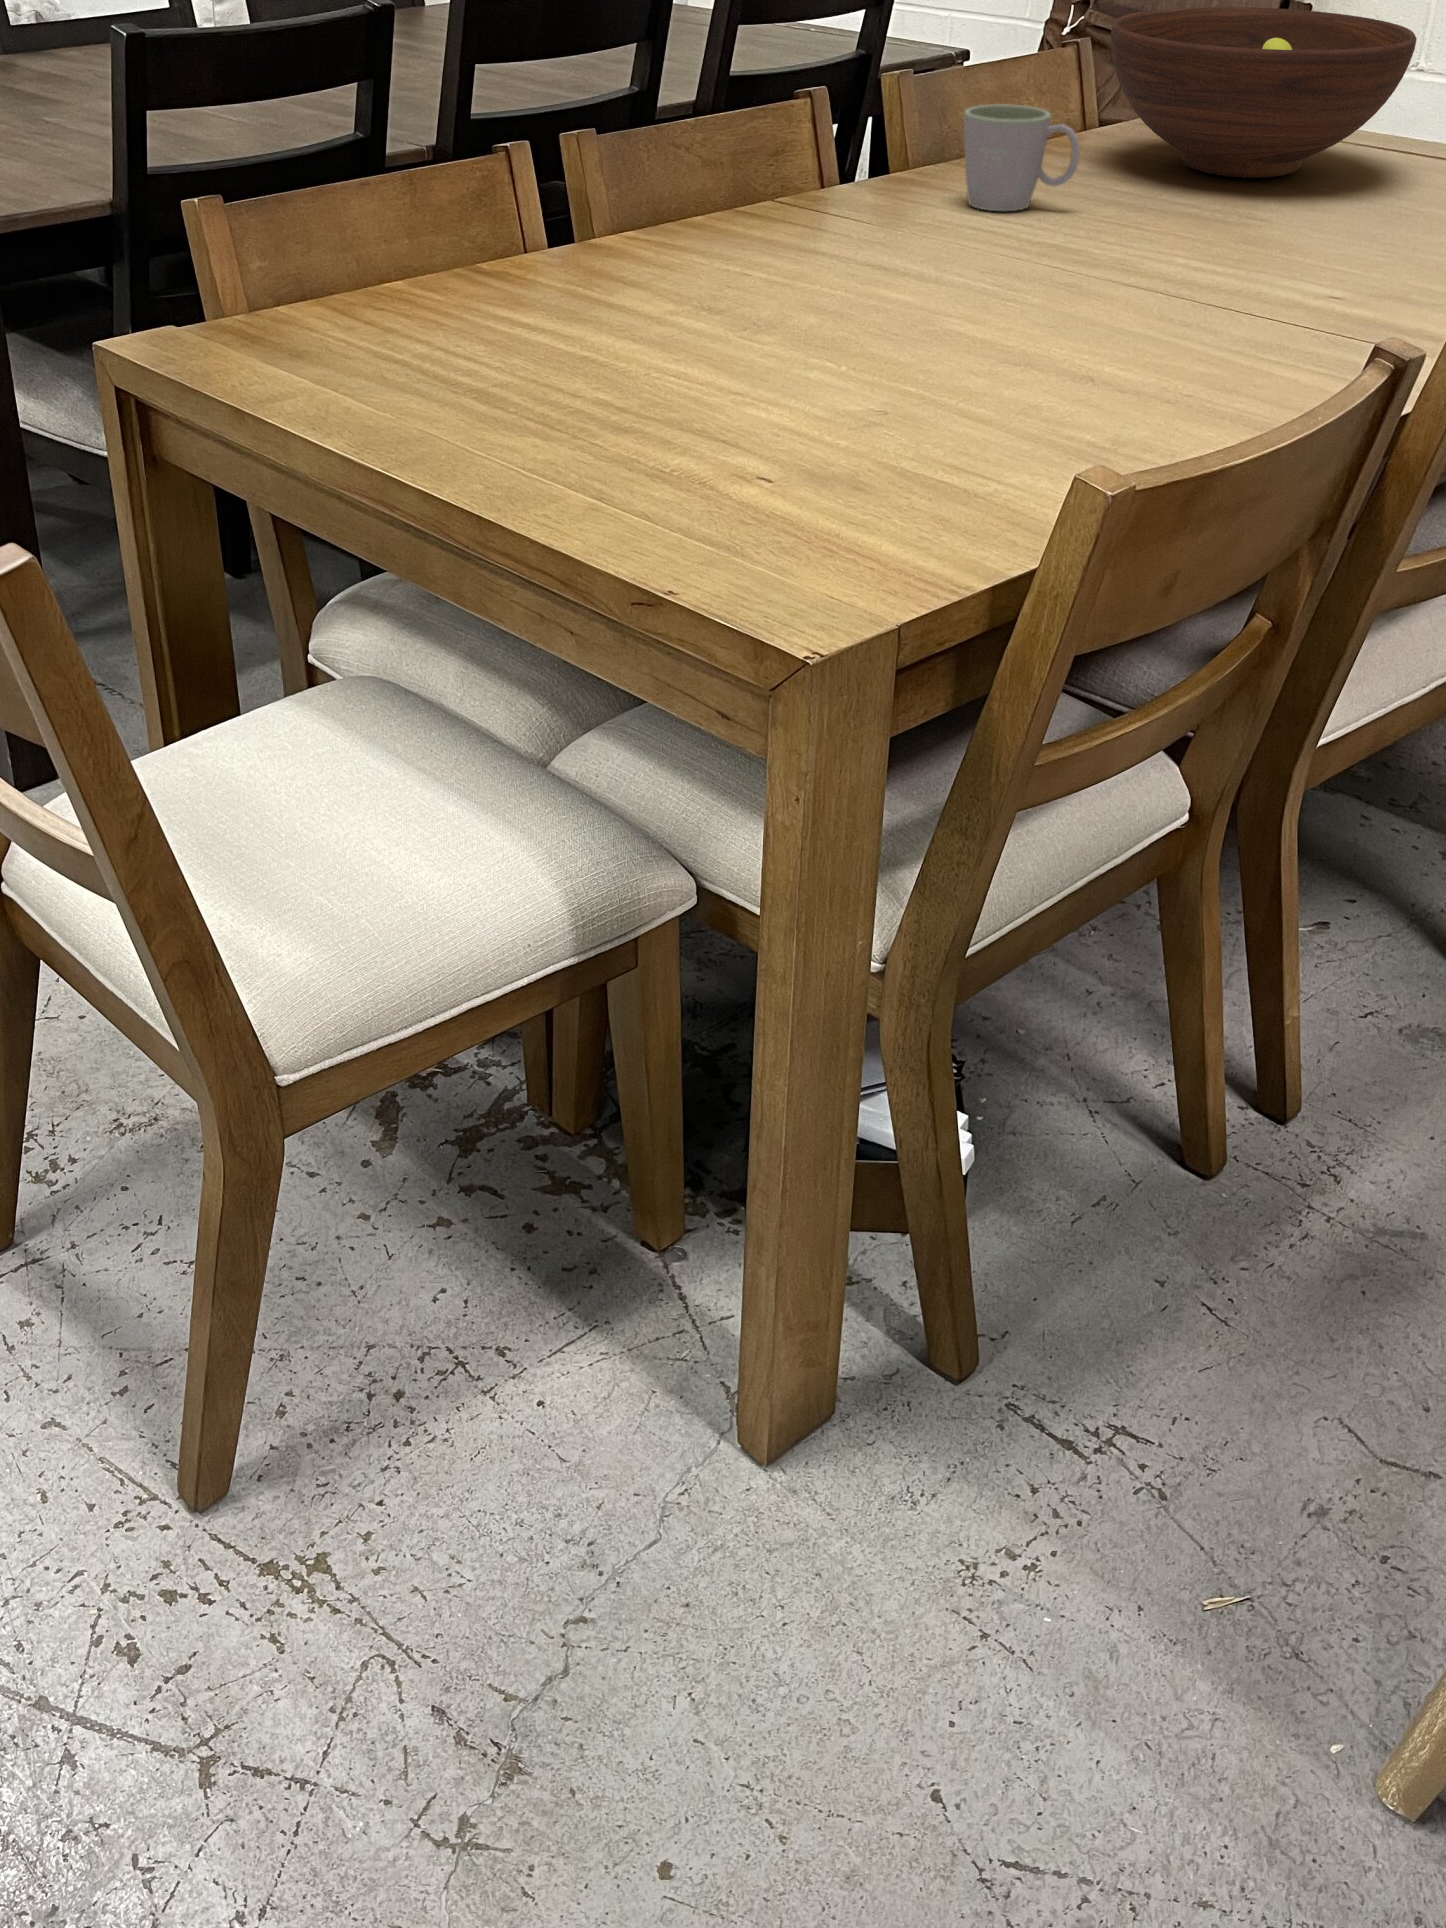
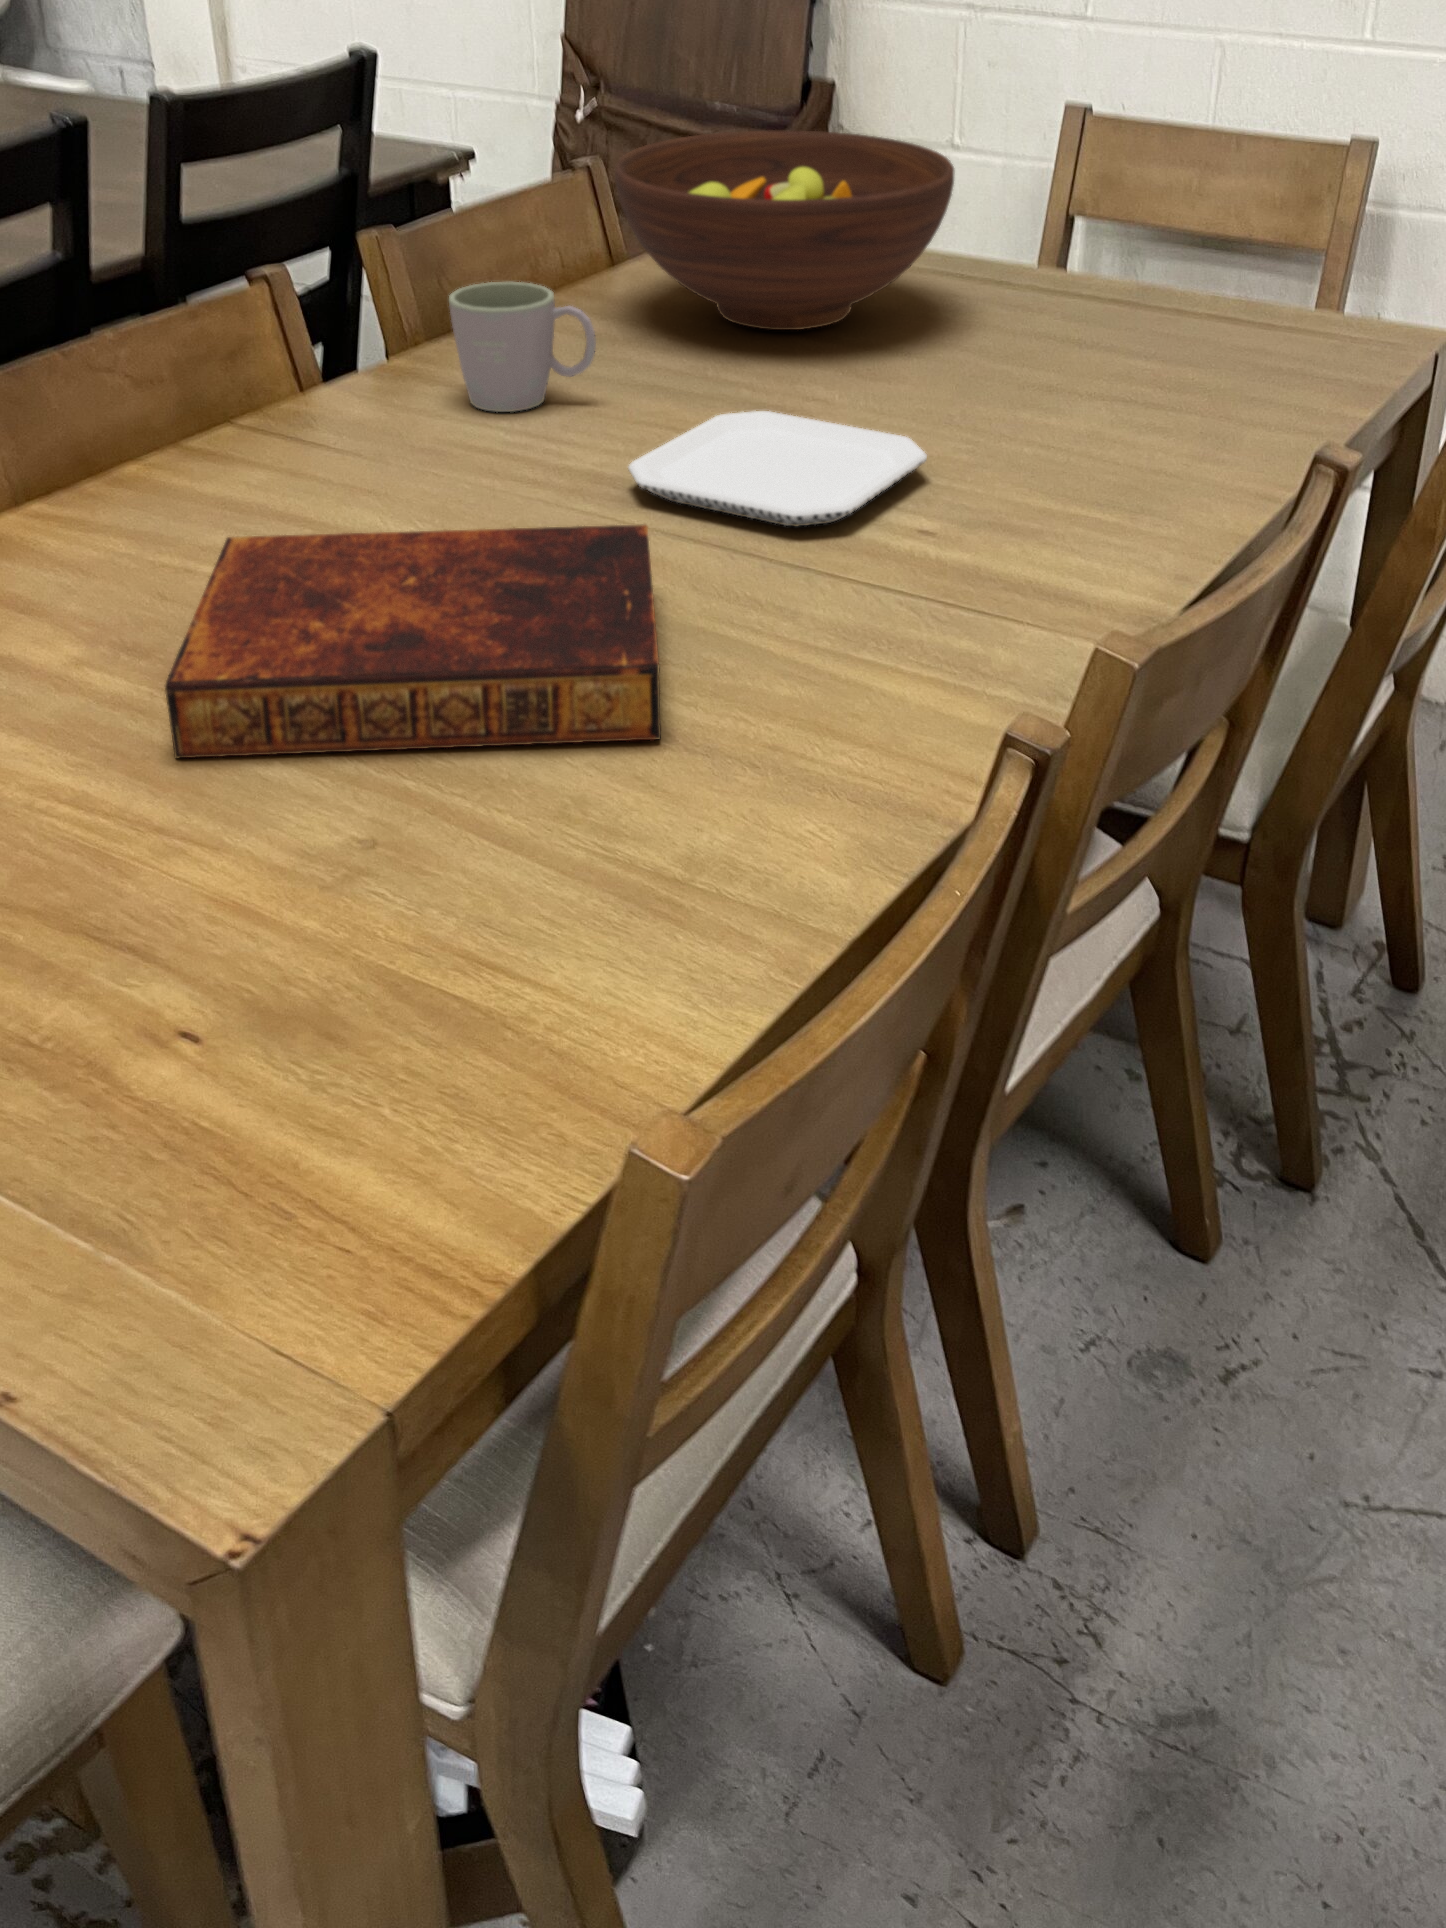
plate: none [1096,218,1350,294] -> present [628,411,927,526]
book: none [753,245,1115,394] -> present [165,525,661,758]

